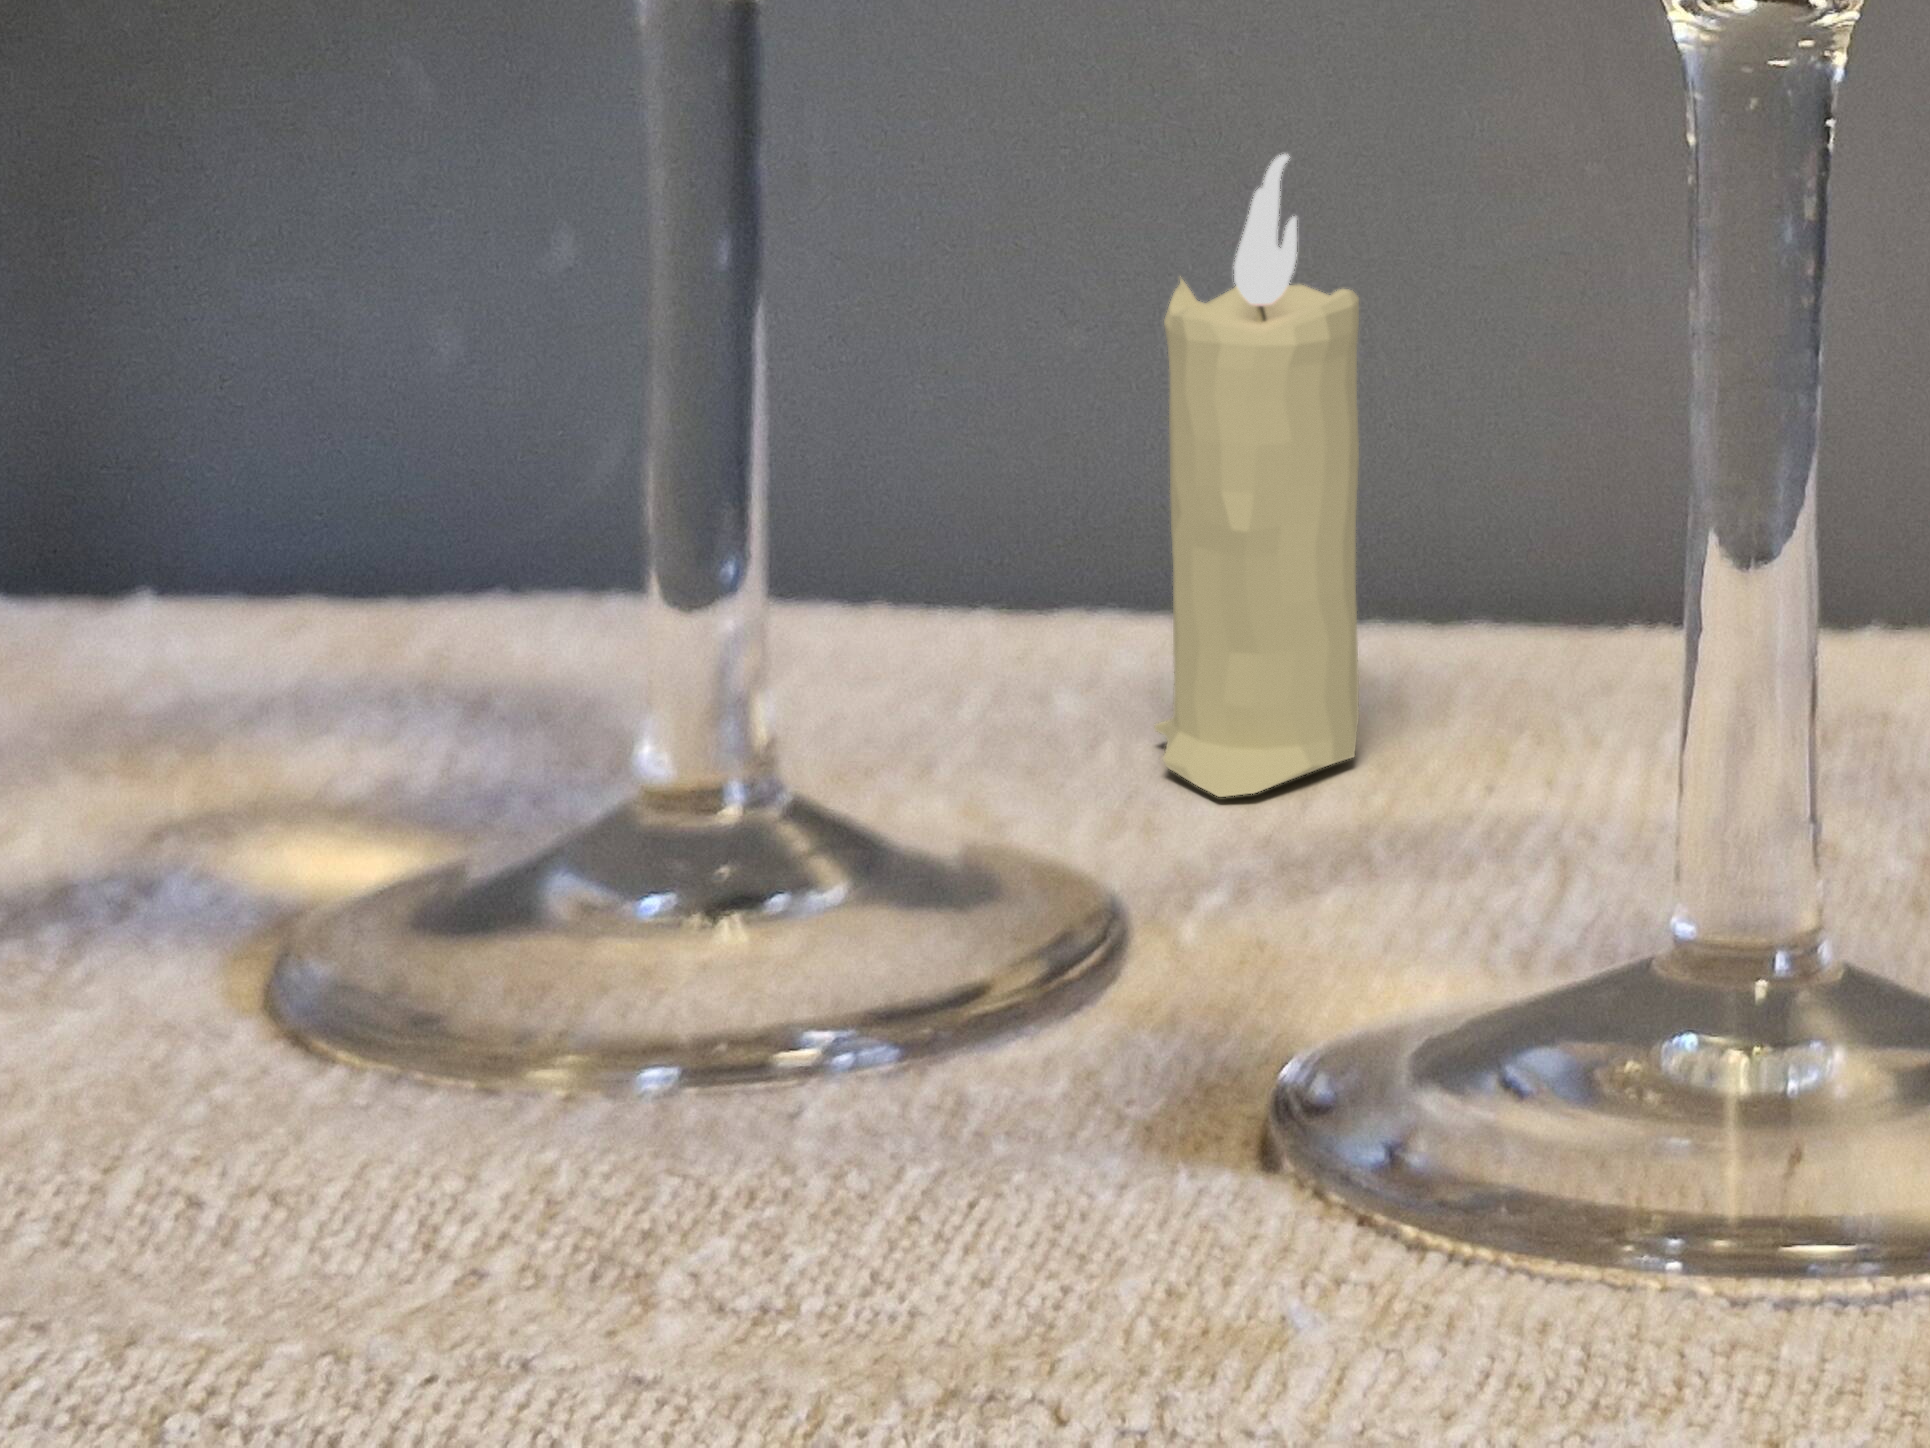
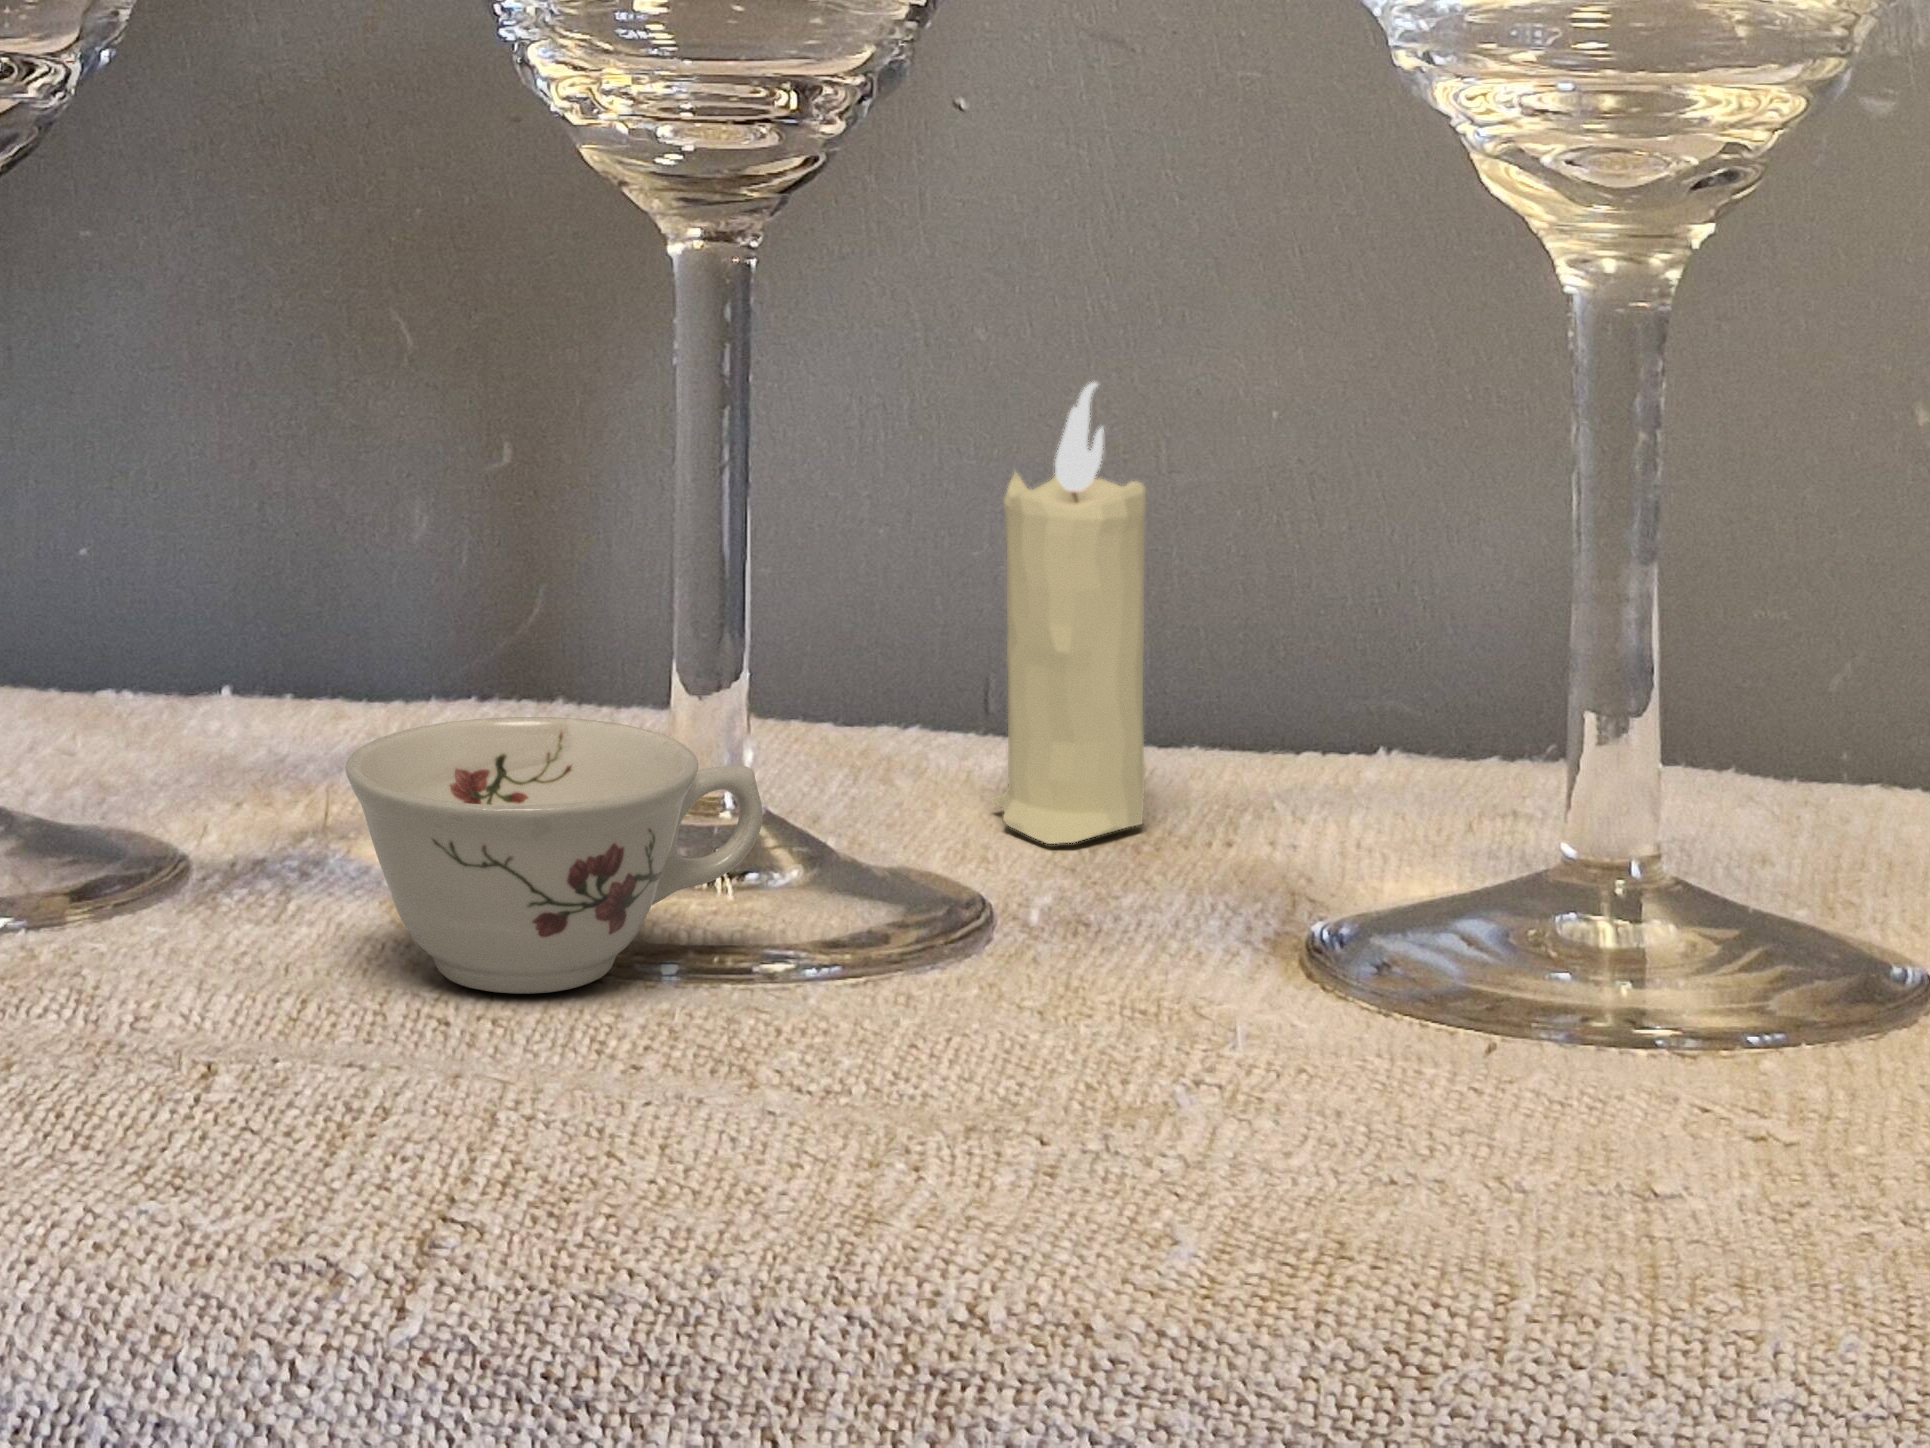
teacup: none [60,687,746,1135] -> present [346,717,763,994]

